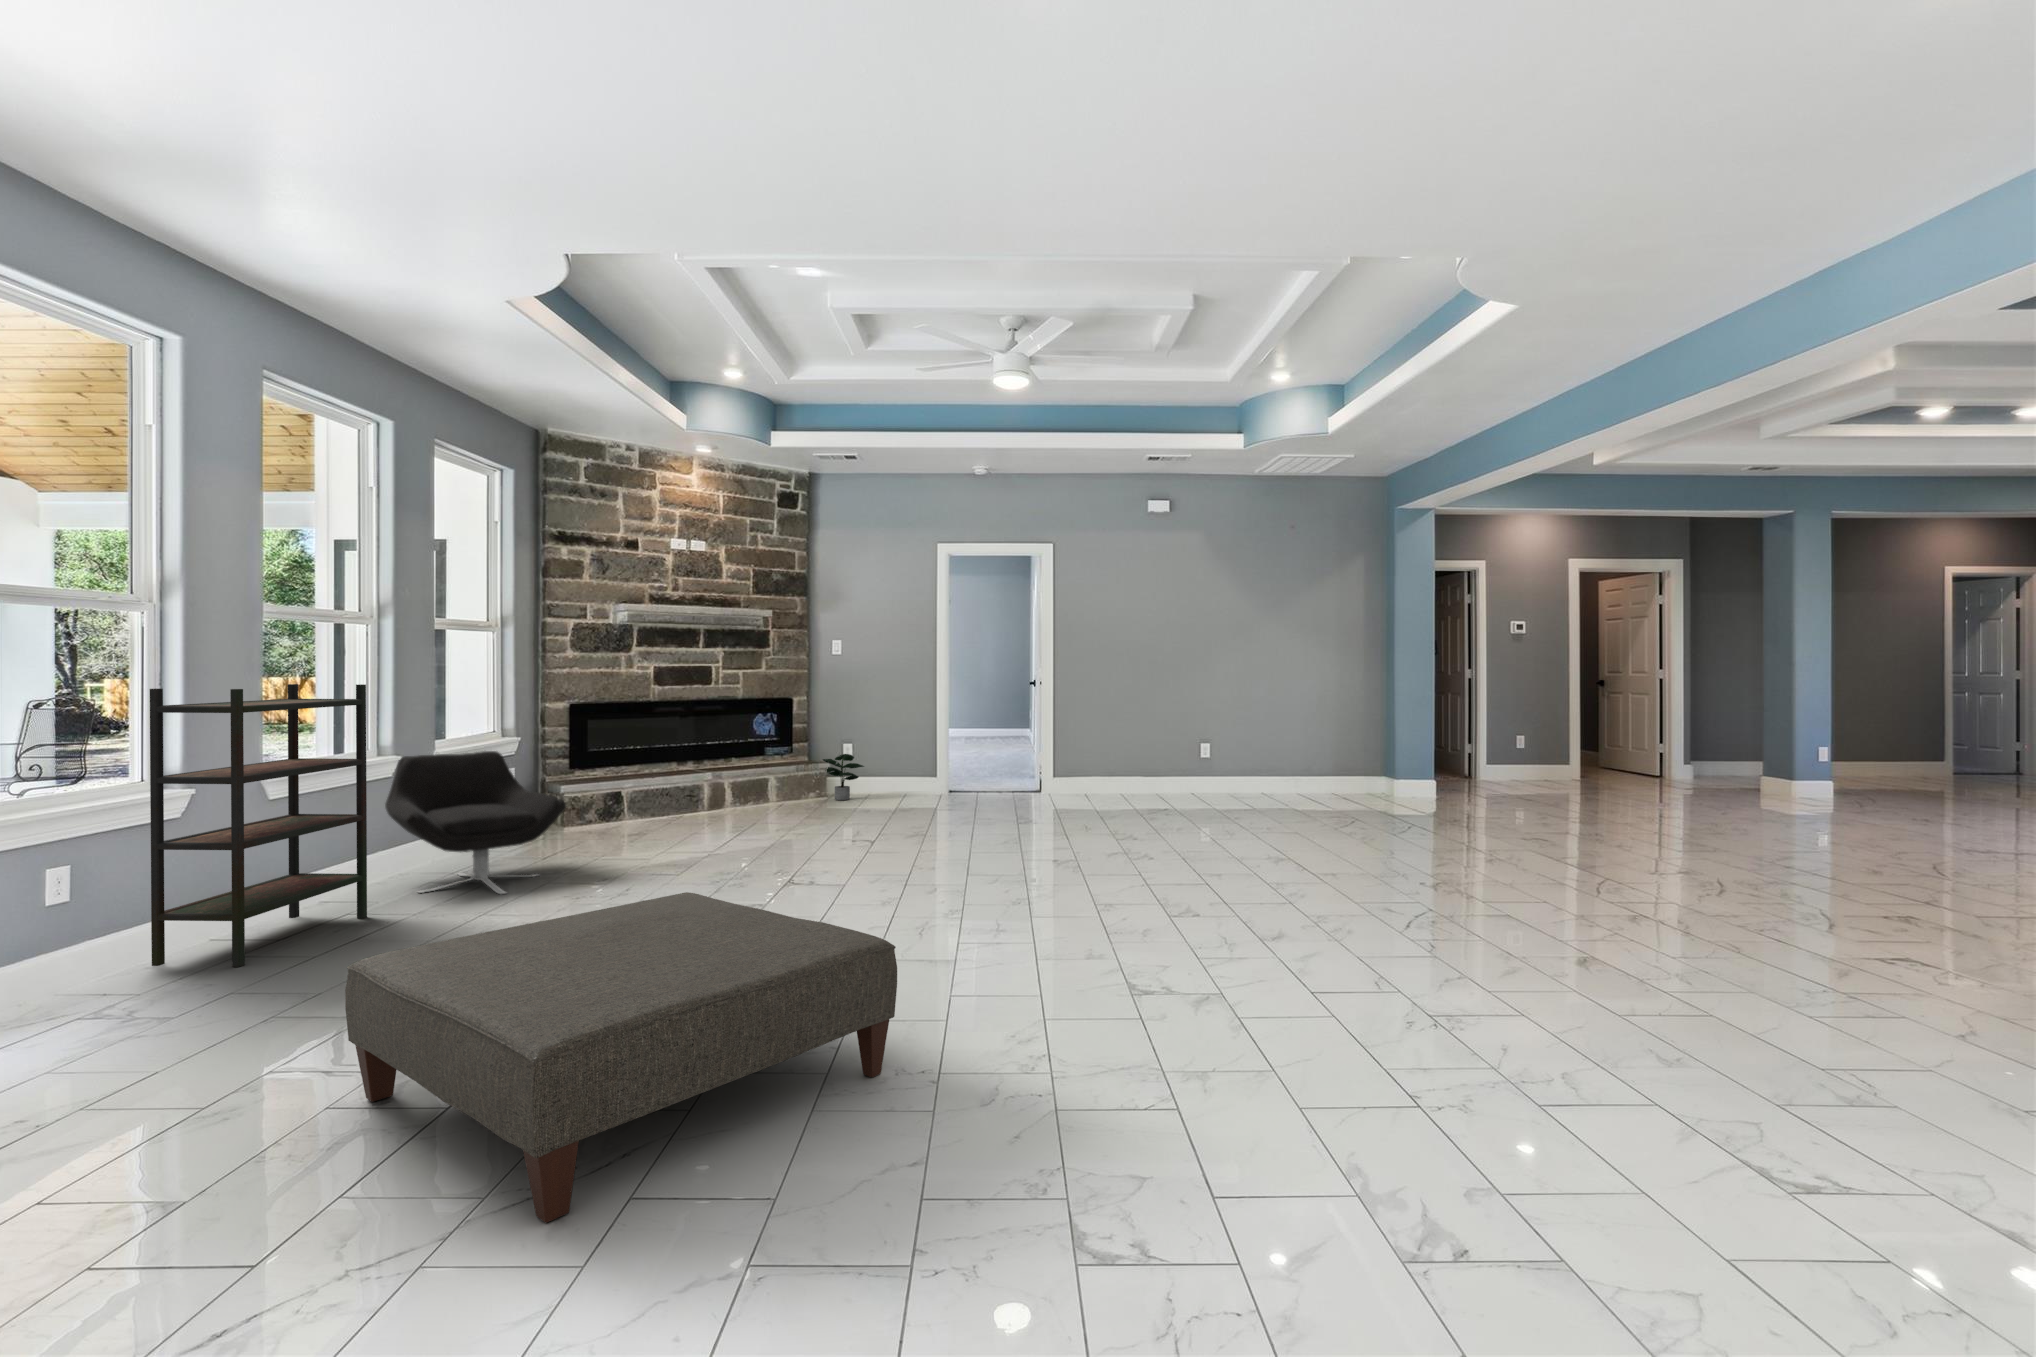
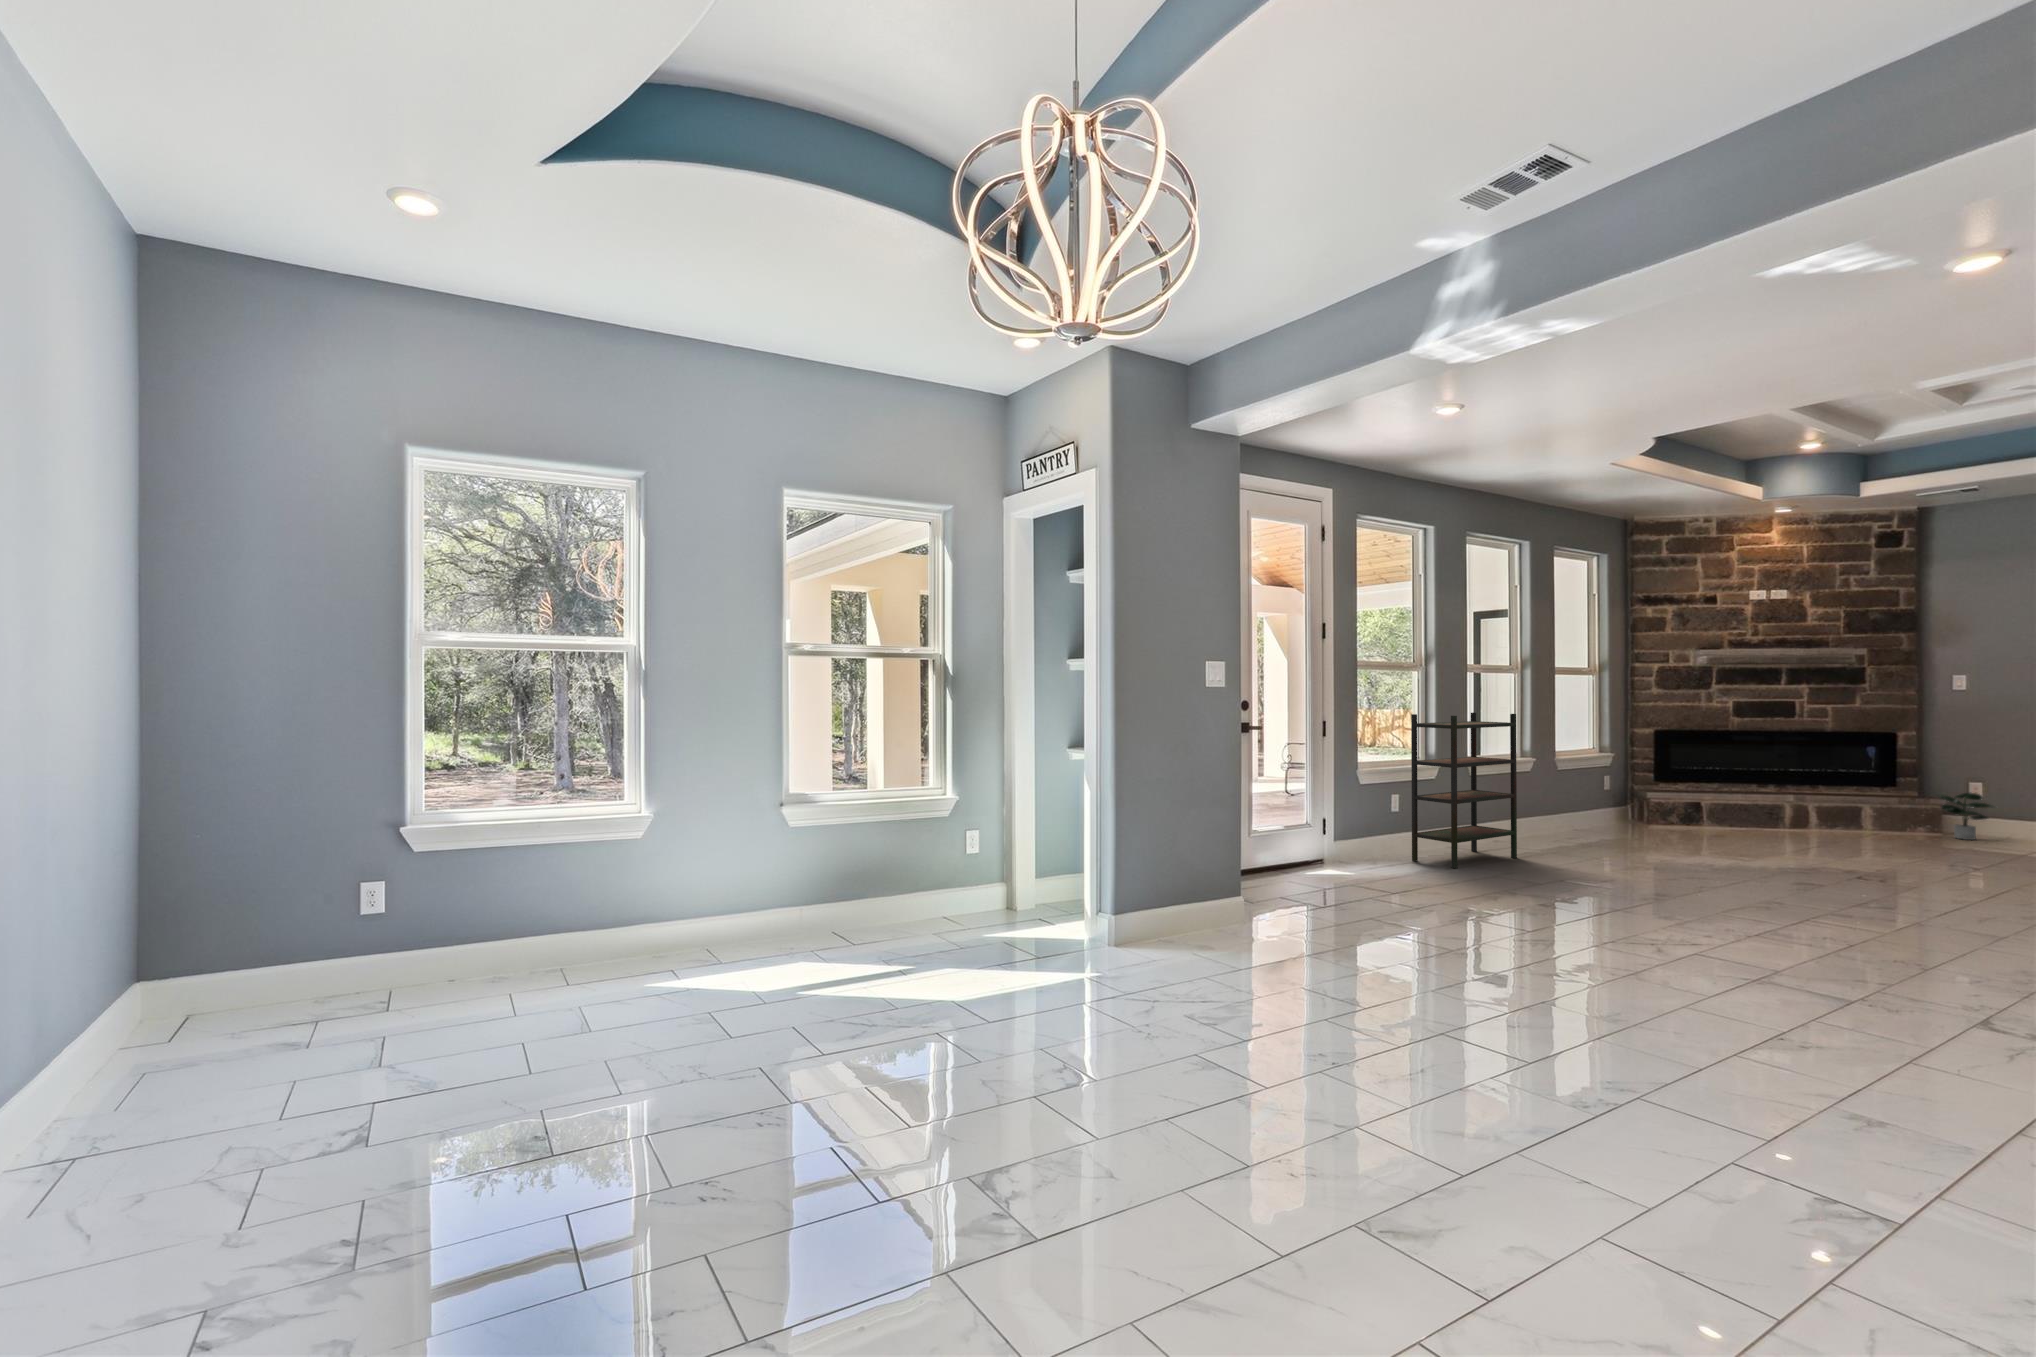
lounge chair: present [385,751,566,894] -> none [1522,761,1654,860]
ottoman: present [345,892,897,1223] -> none [1532,858,1921,1001]

